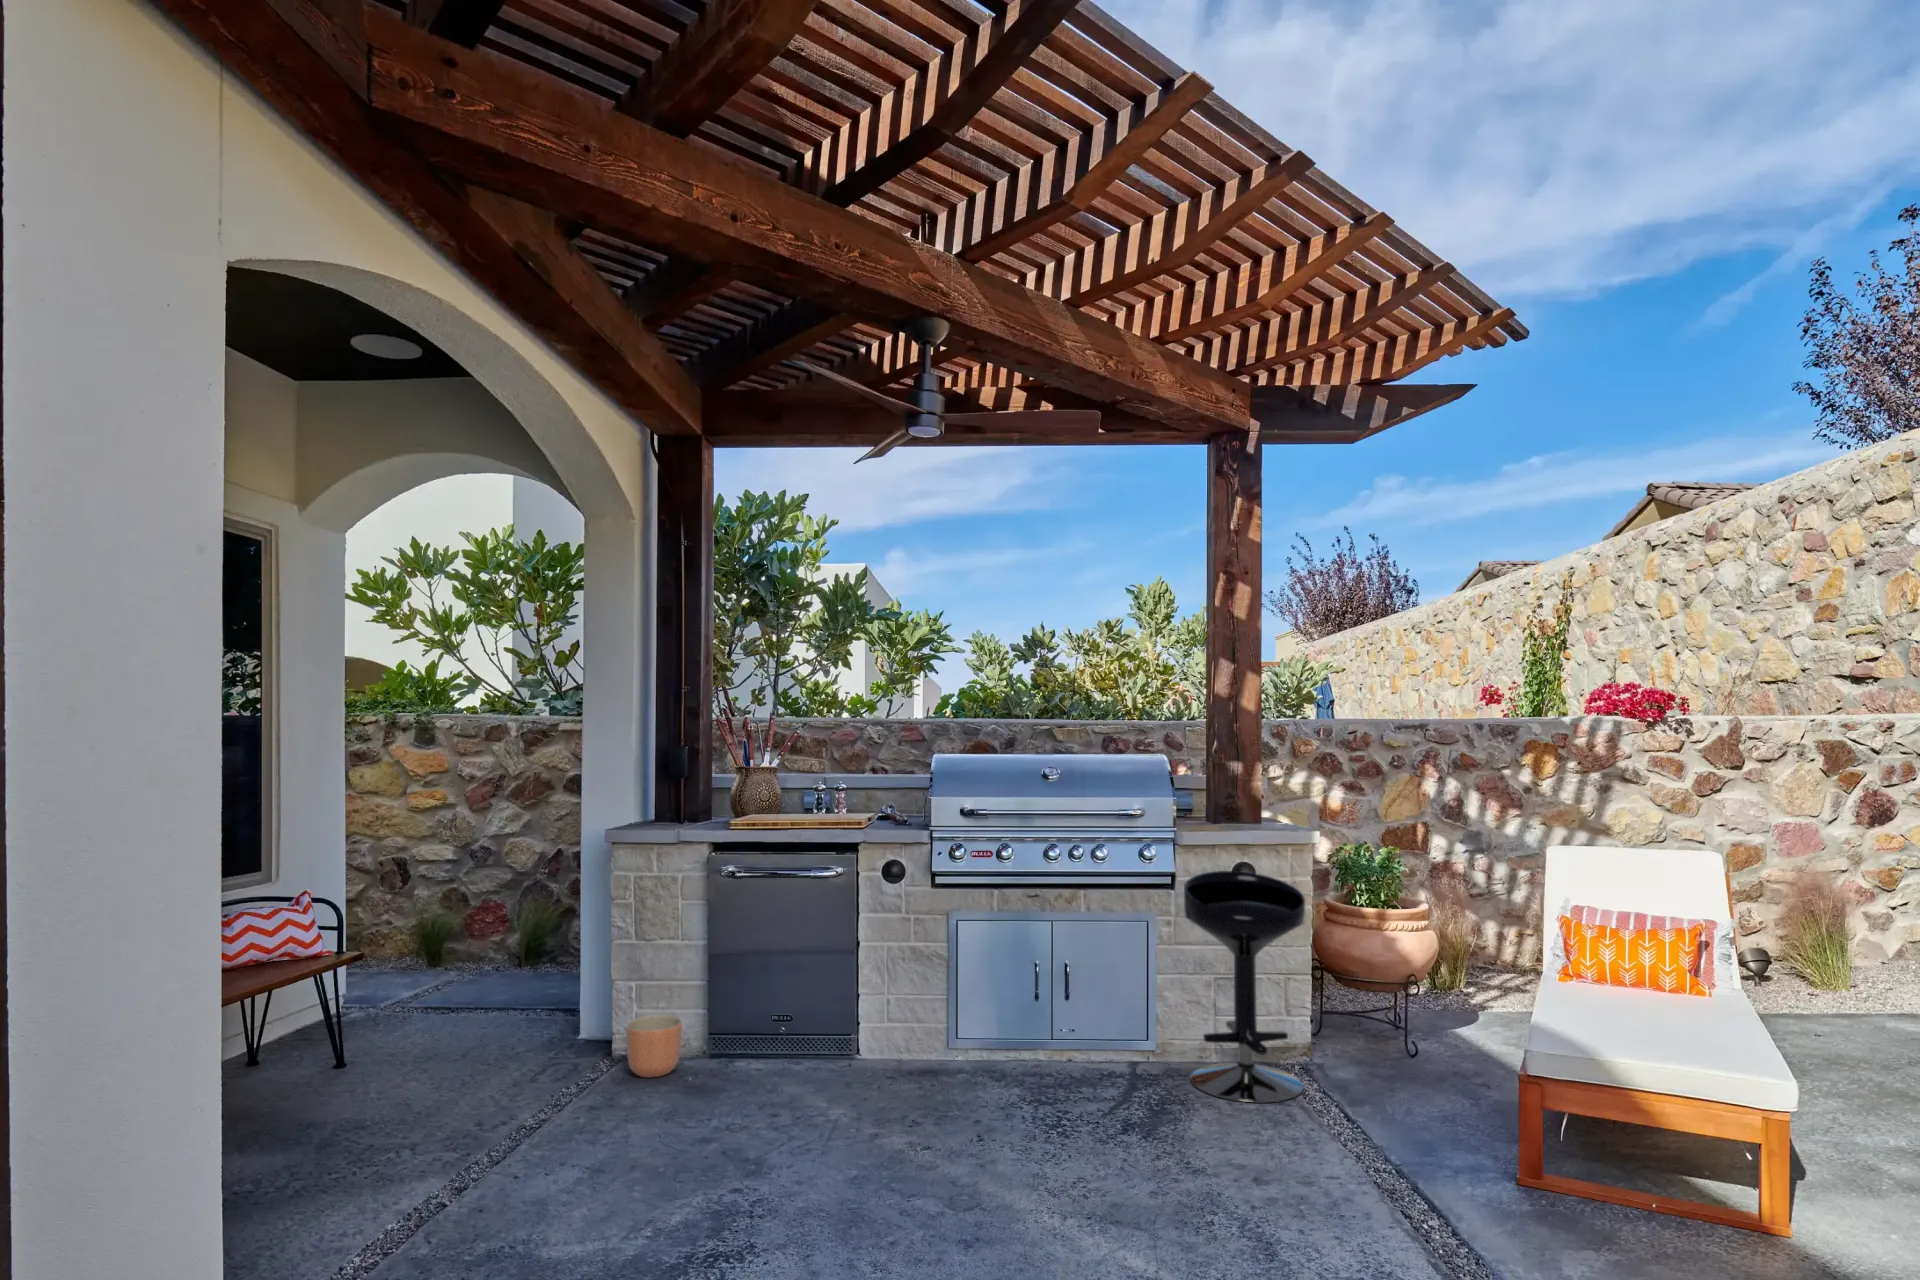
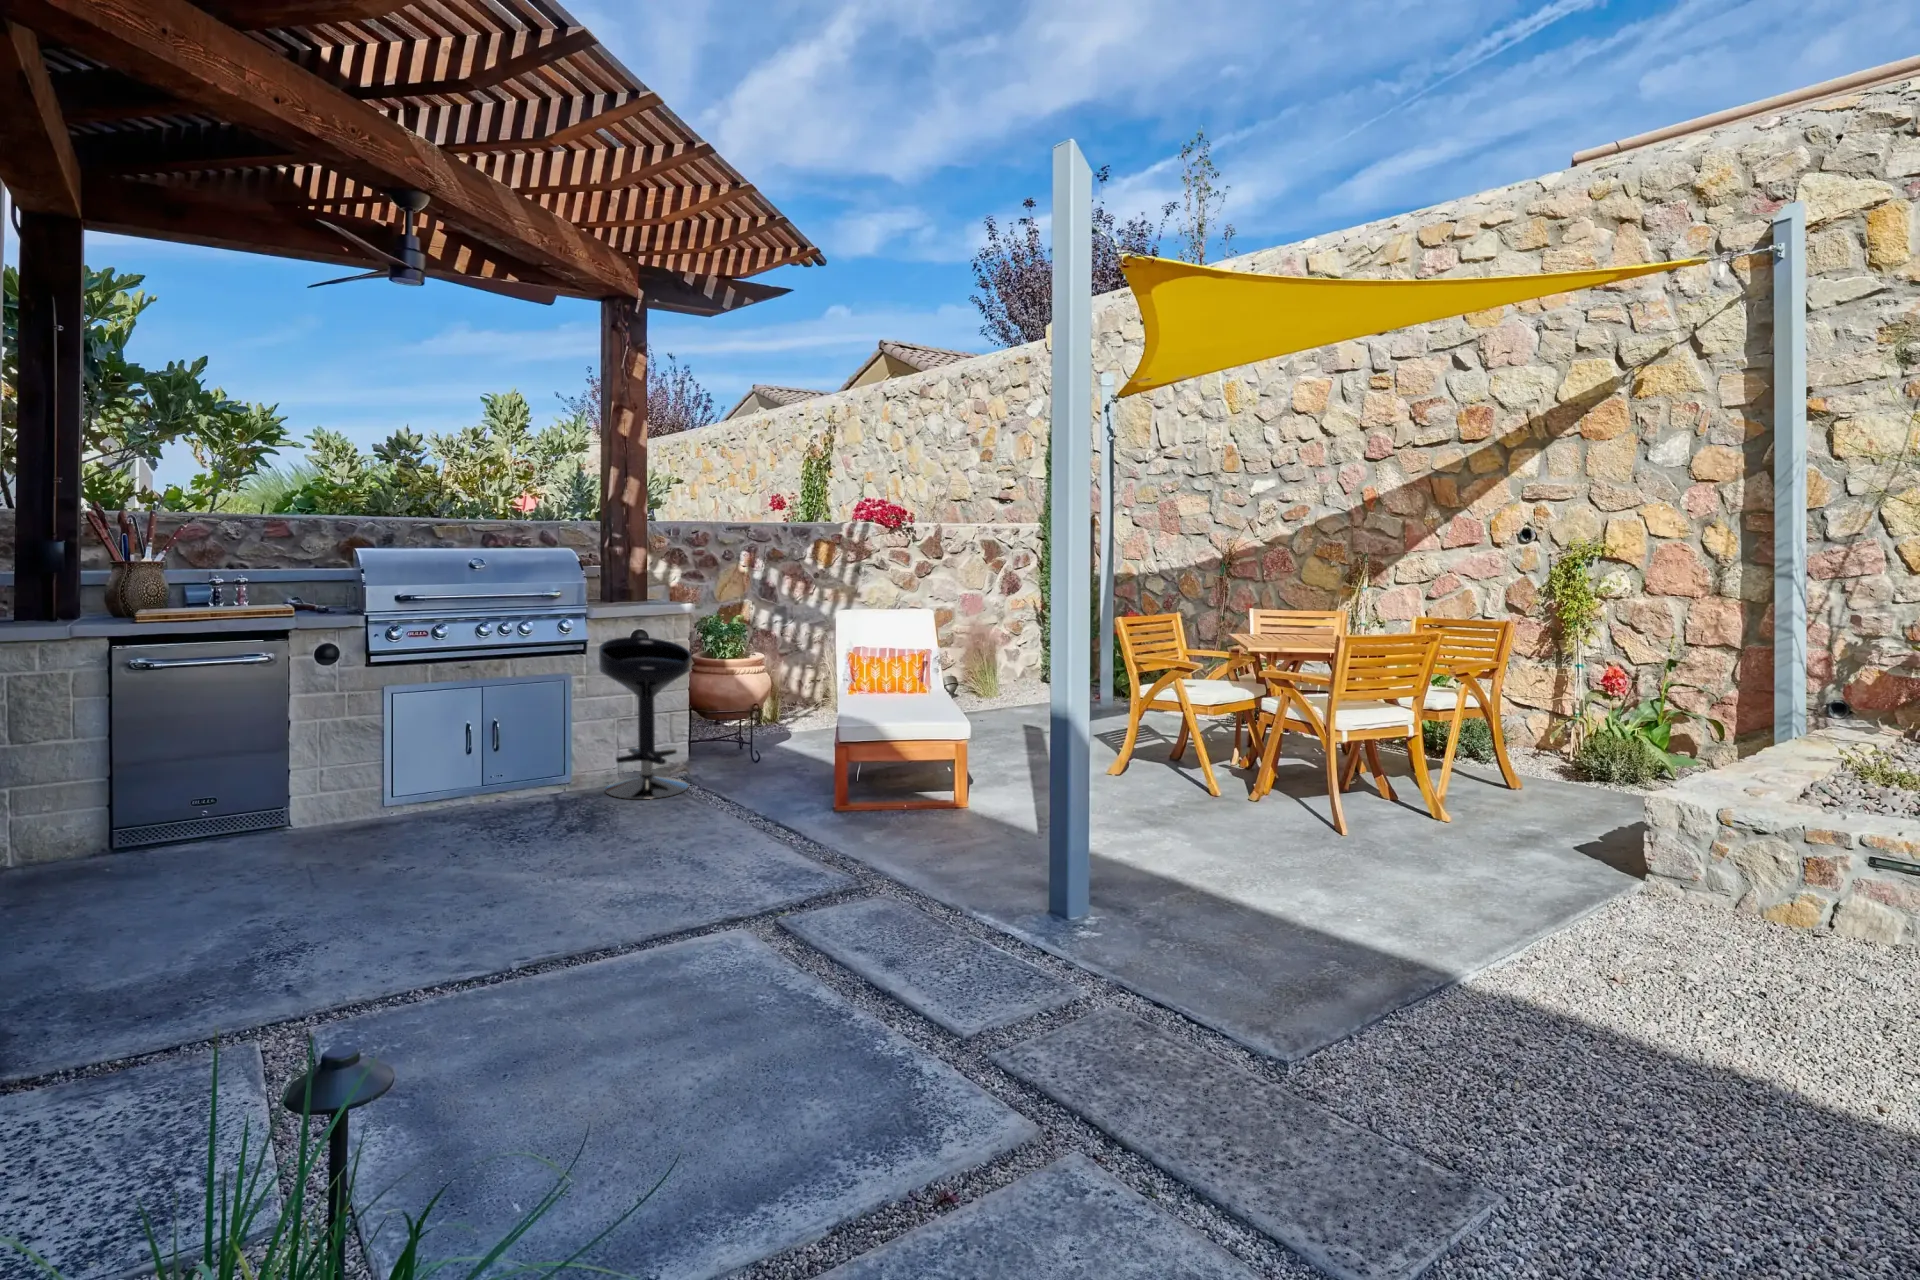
planter: present [626,1015,682,1078] -> none [30,809,101,868]

